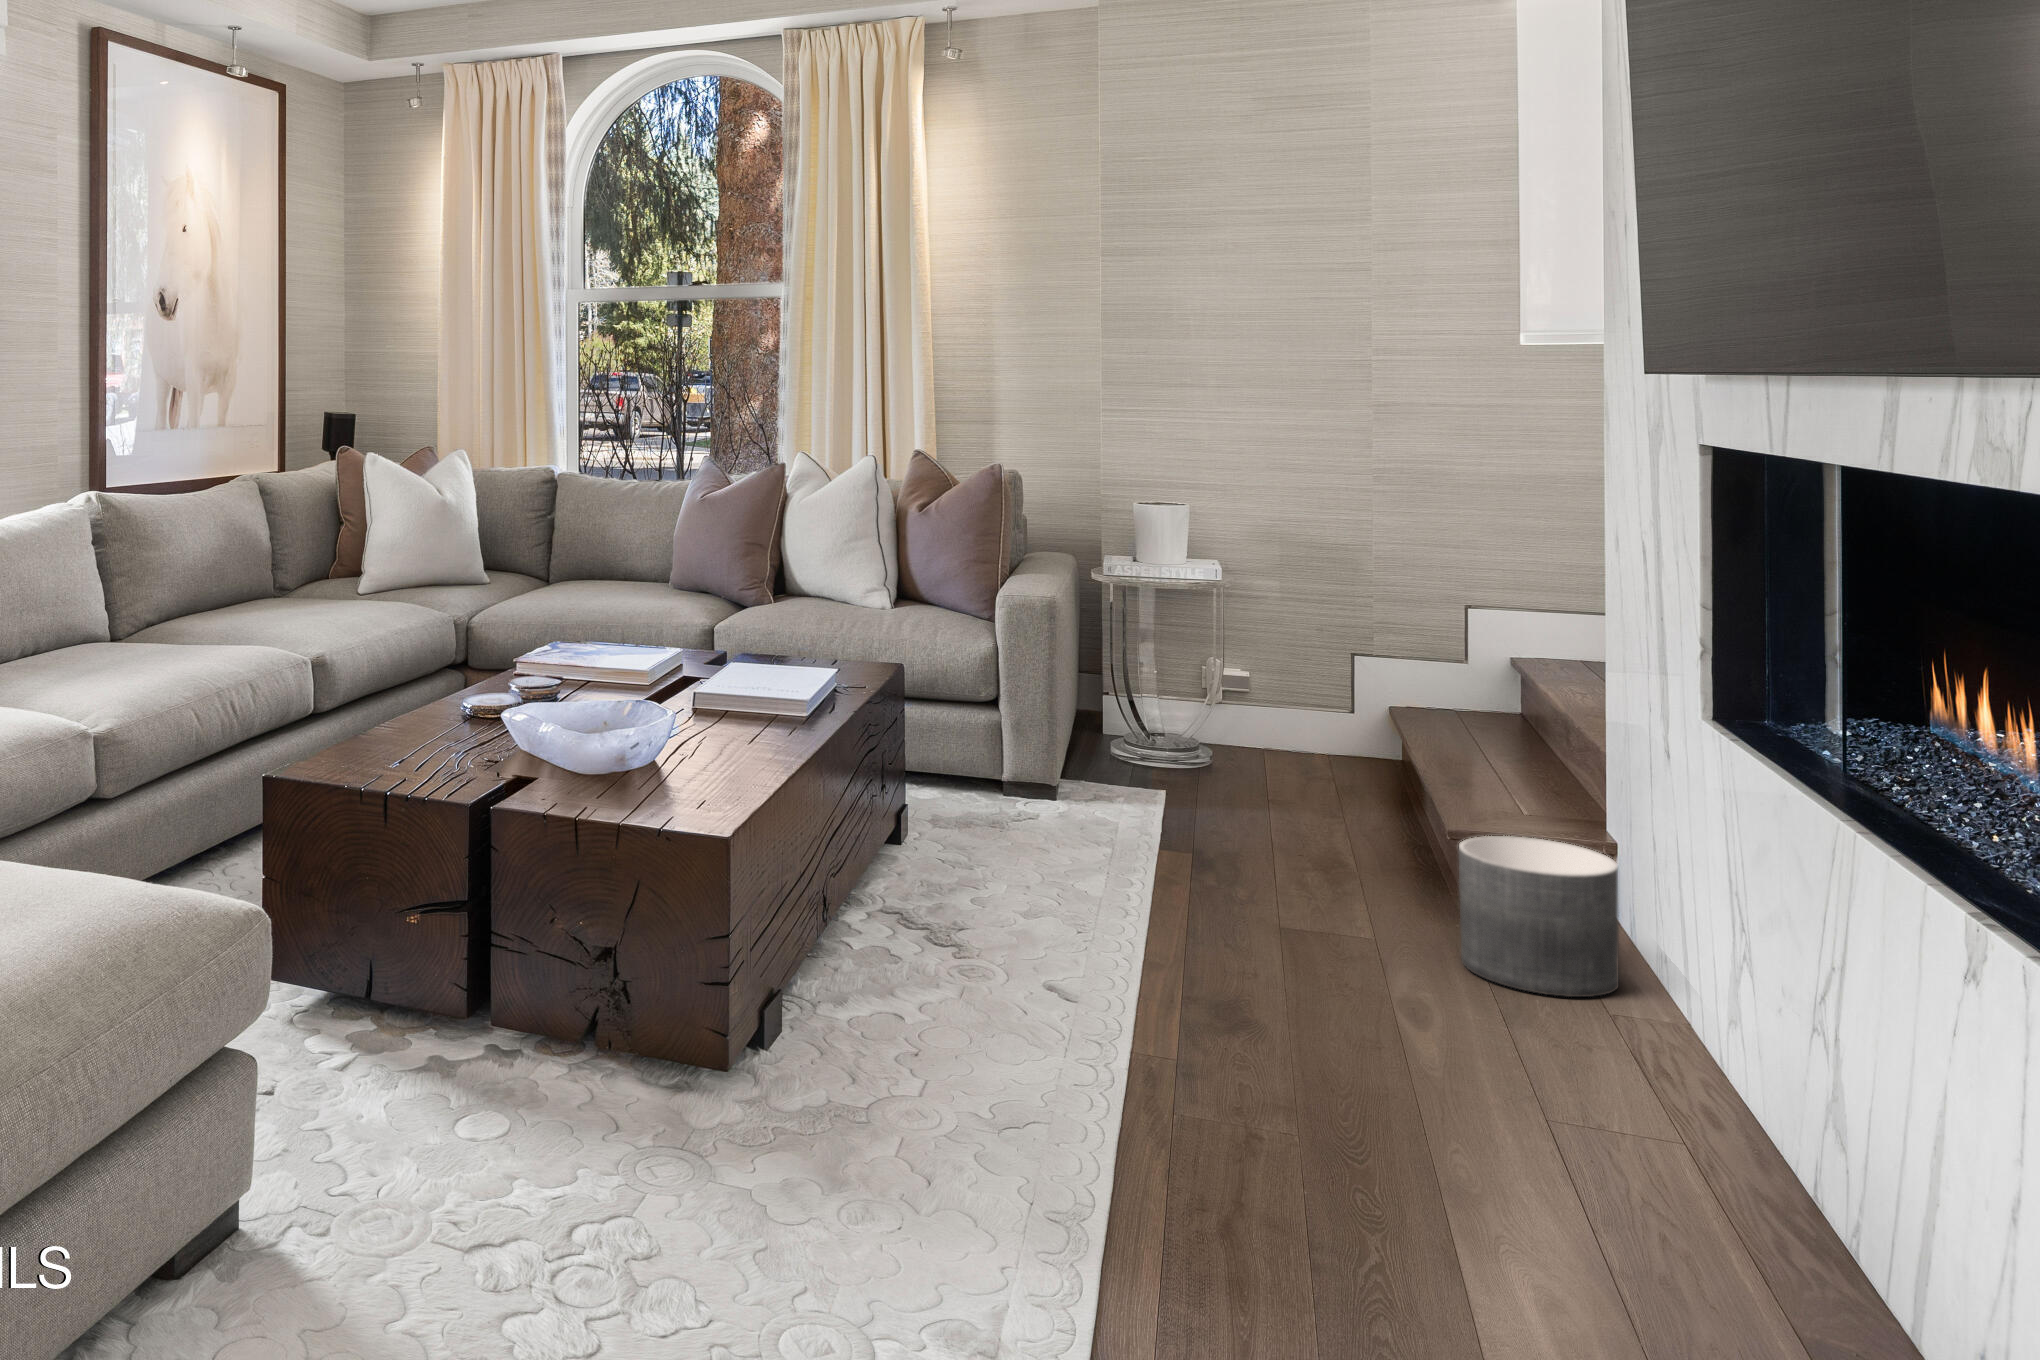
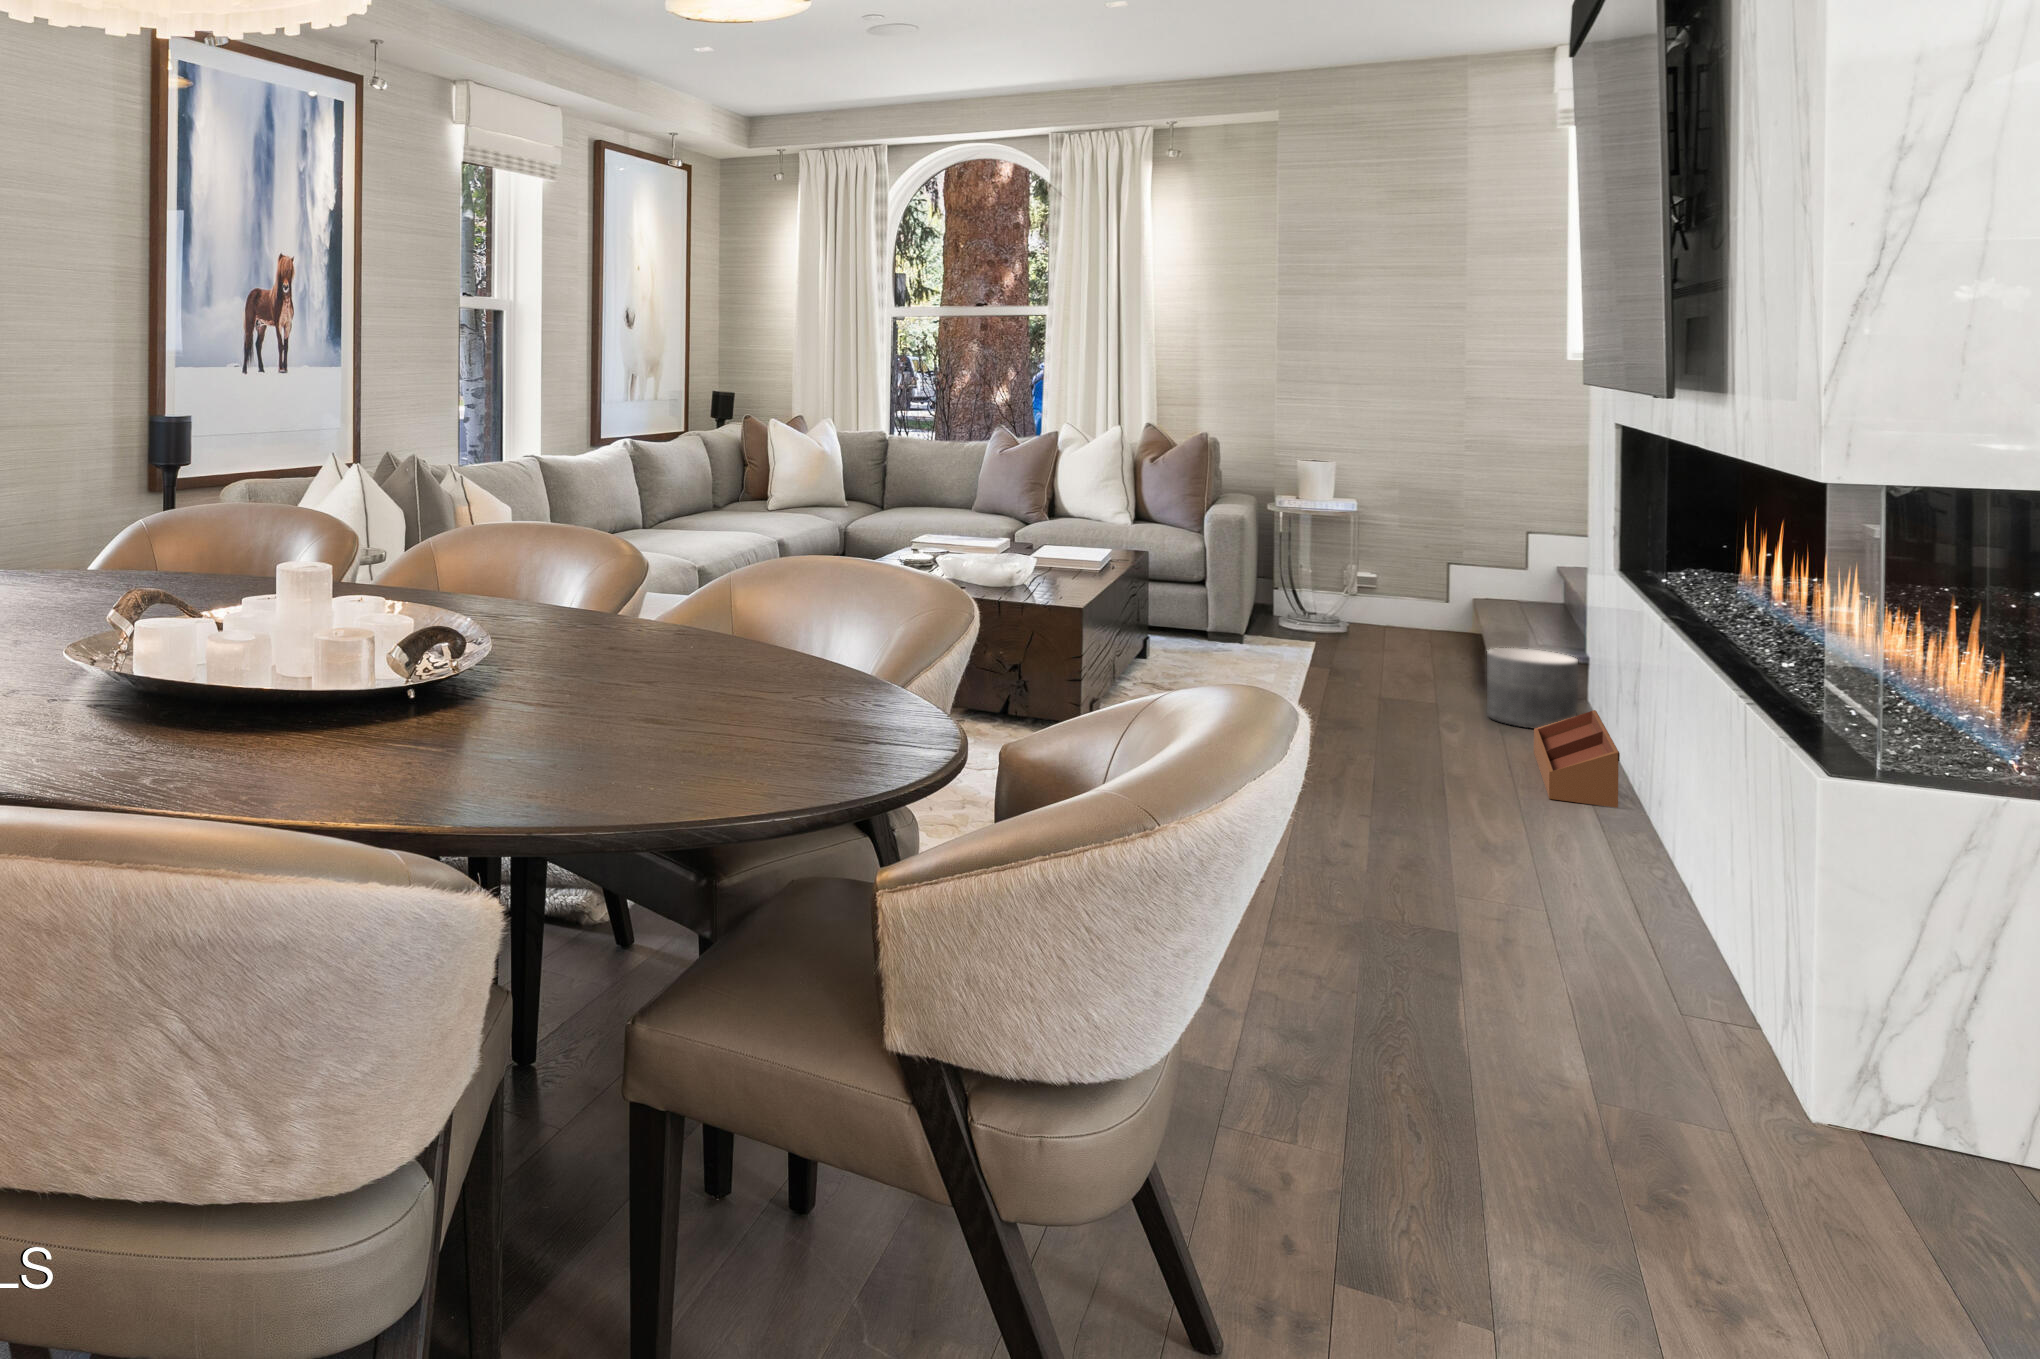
storage bin: none [1572,991,1804,1271] -> present [1534,710,1620,808]

